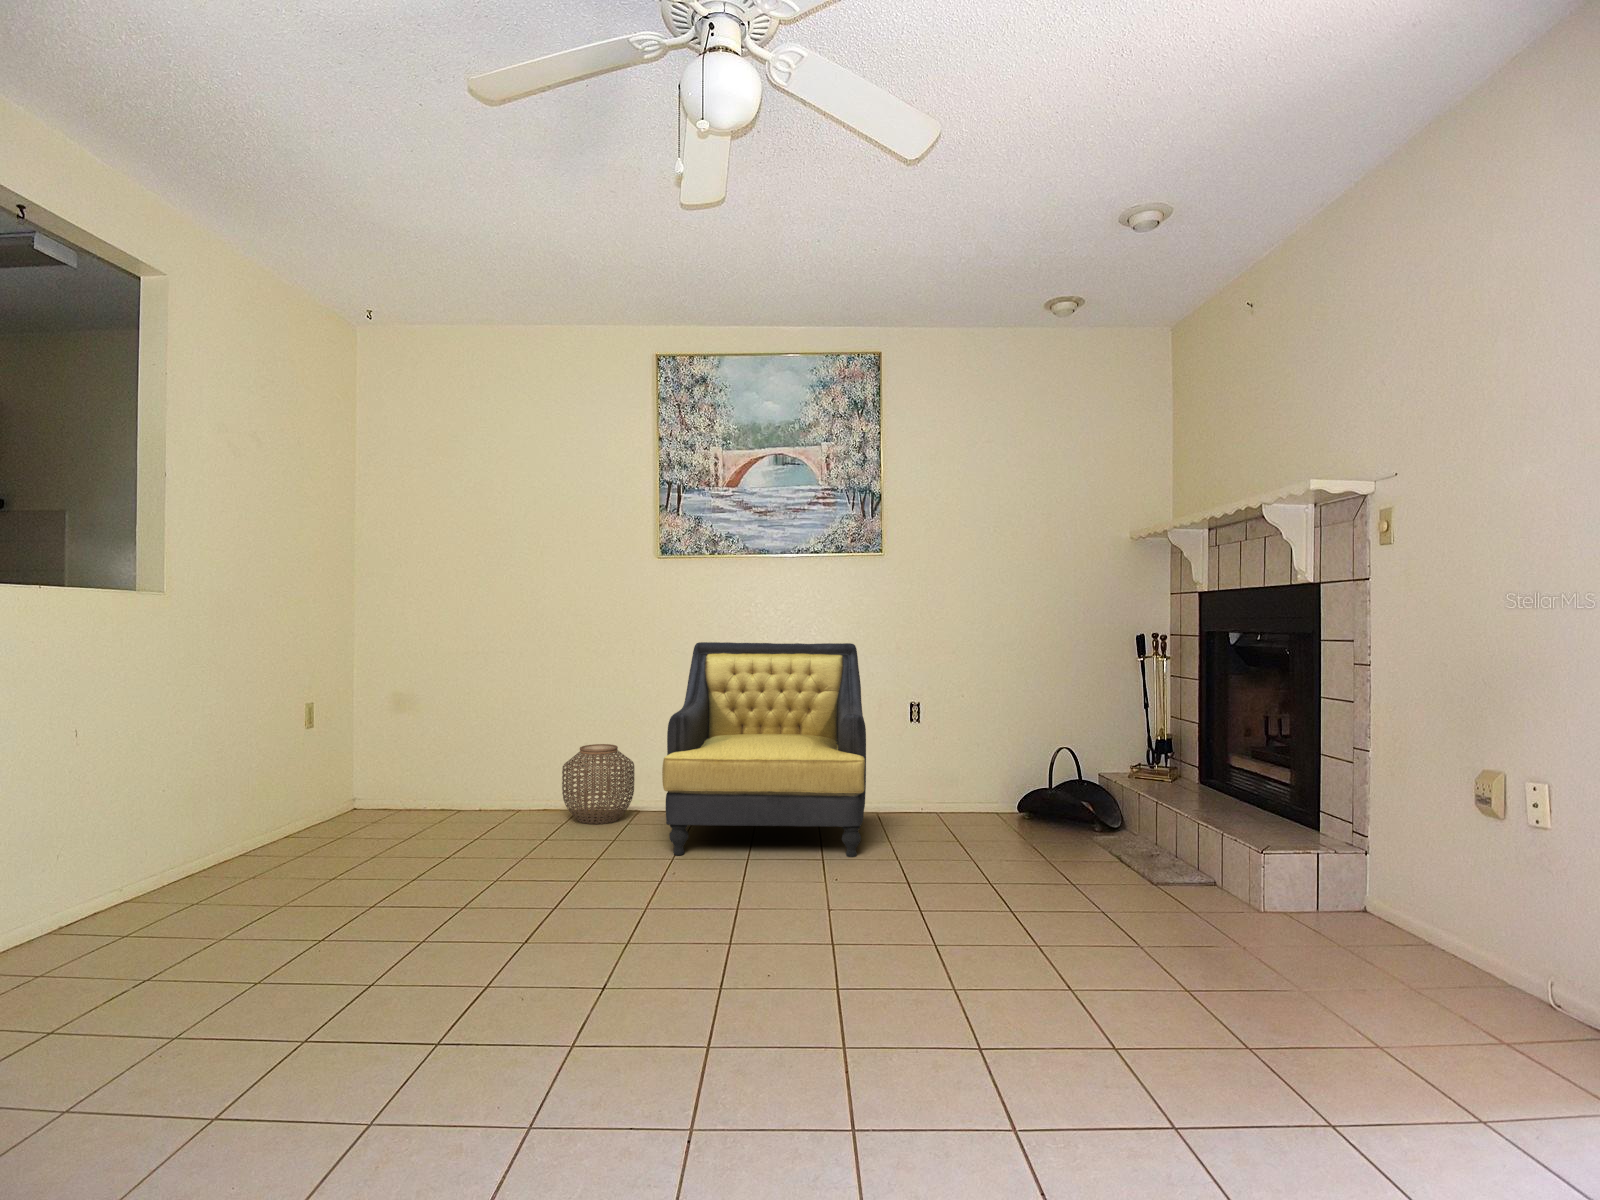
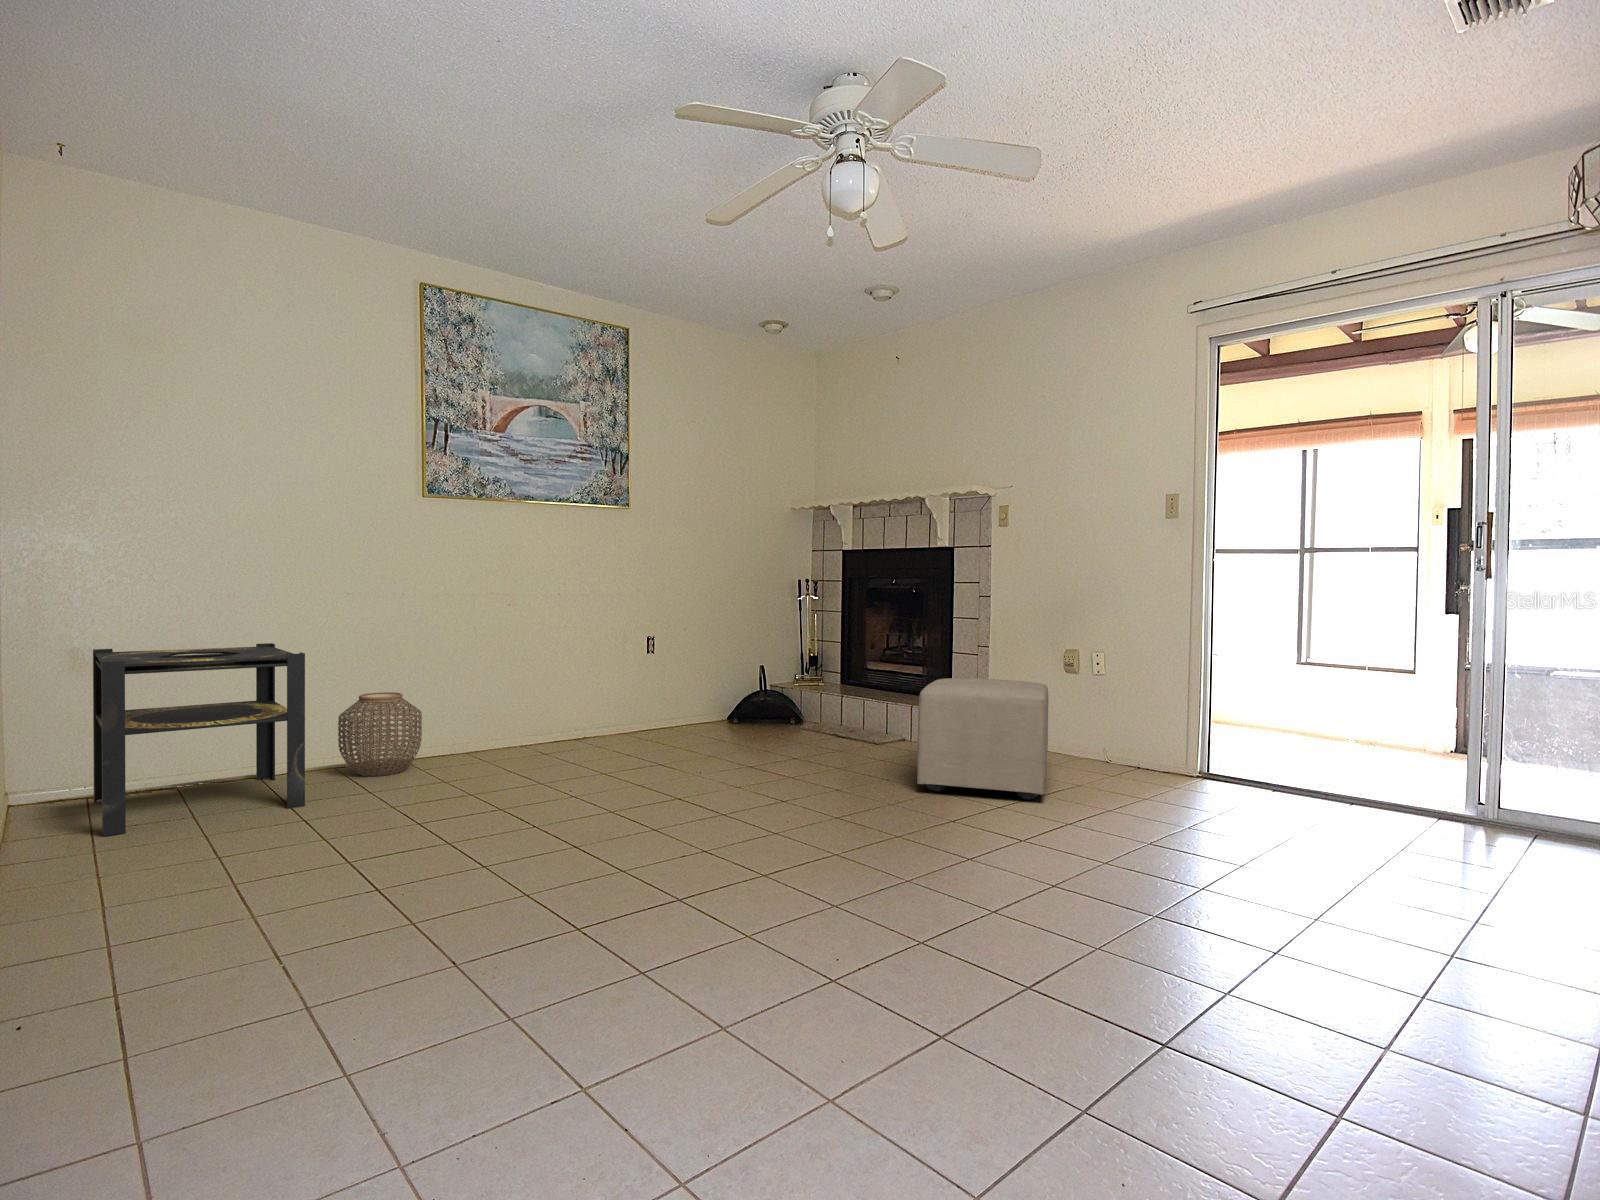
armchair: present [662,642,866,857] -> none [466,585,690,780]
side table: none [346,693,531,843] -> present [93,643,305,836]
ottoman: none [1029,804,1336,1062] -> present [917,678,1048,800]

